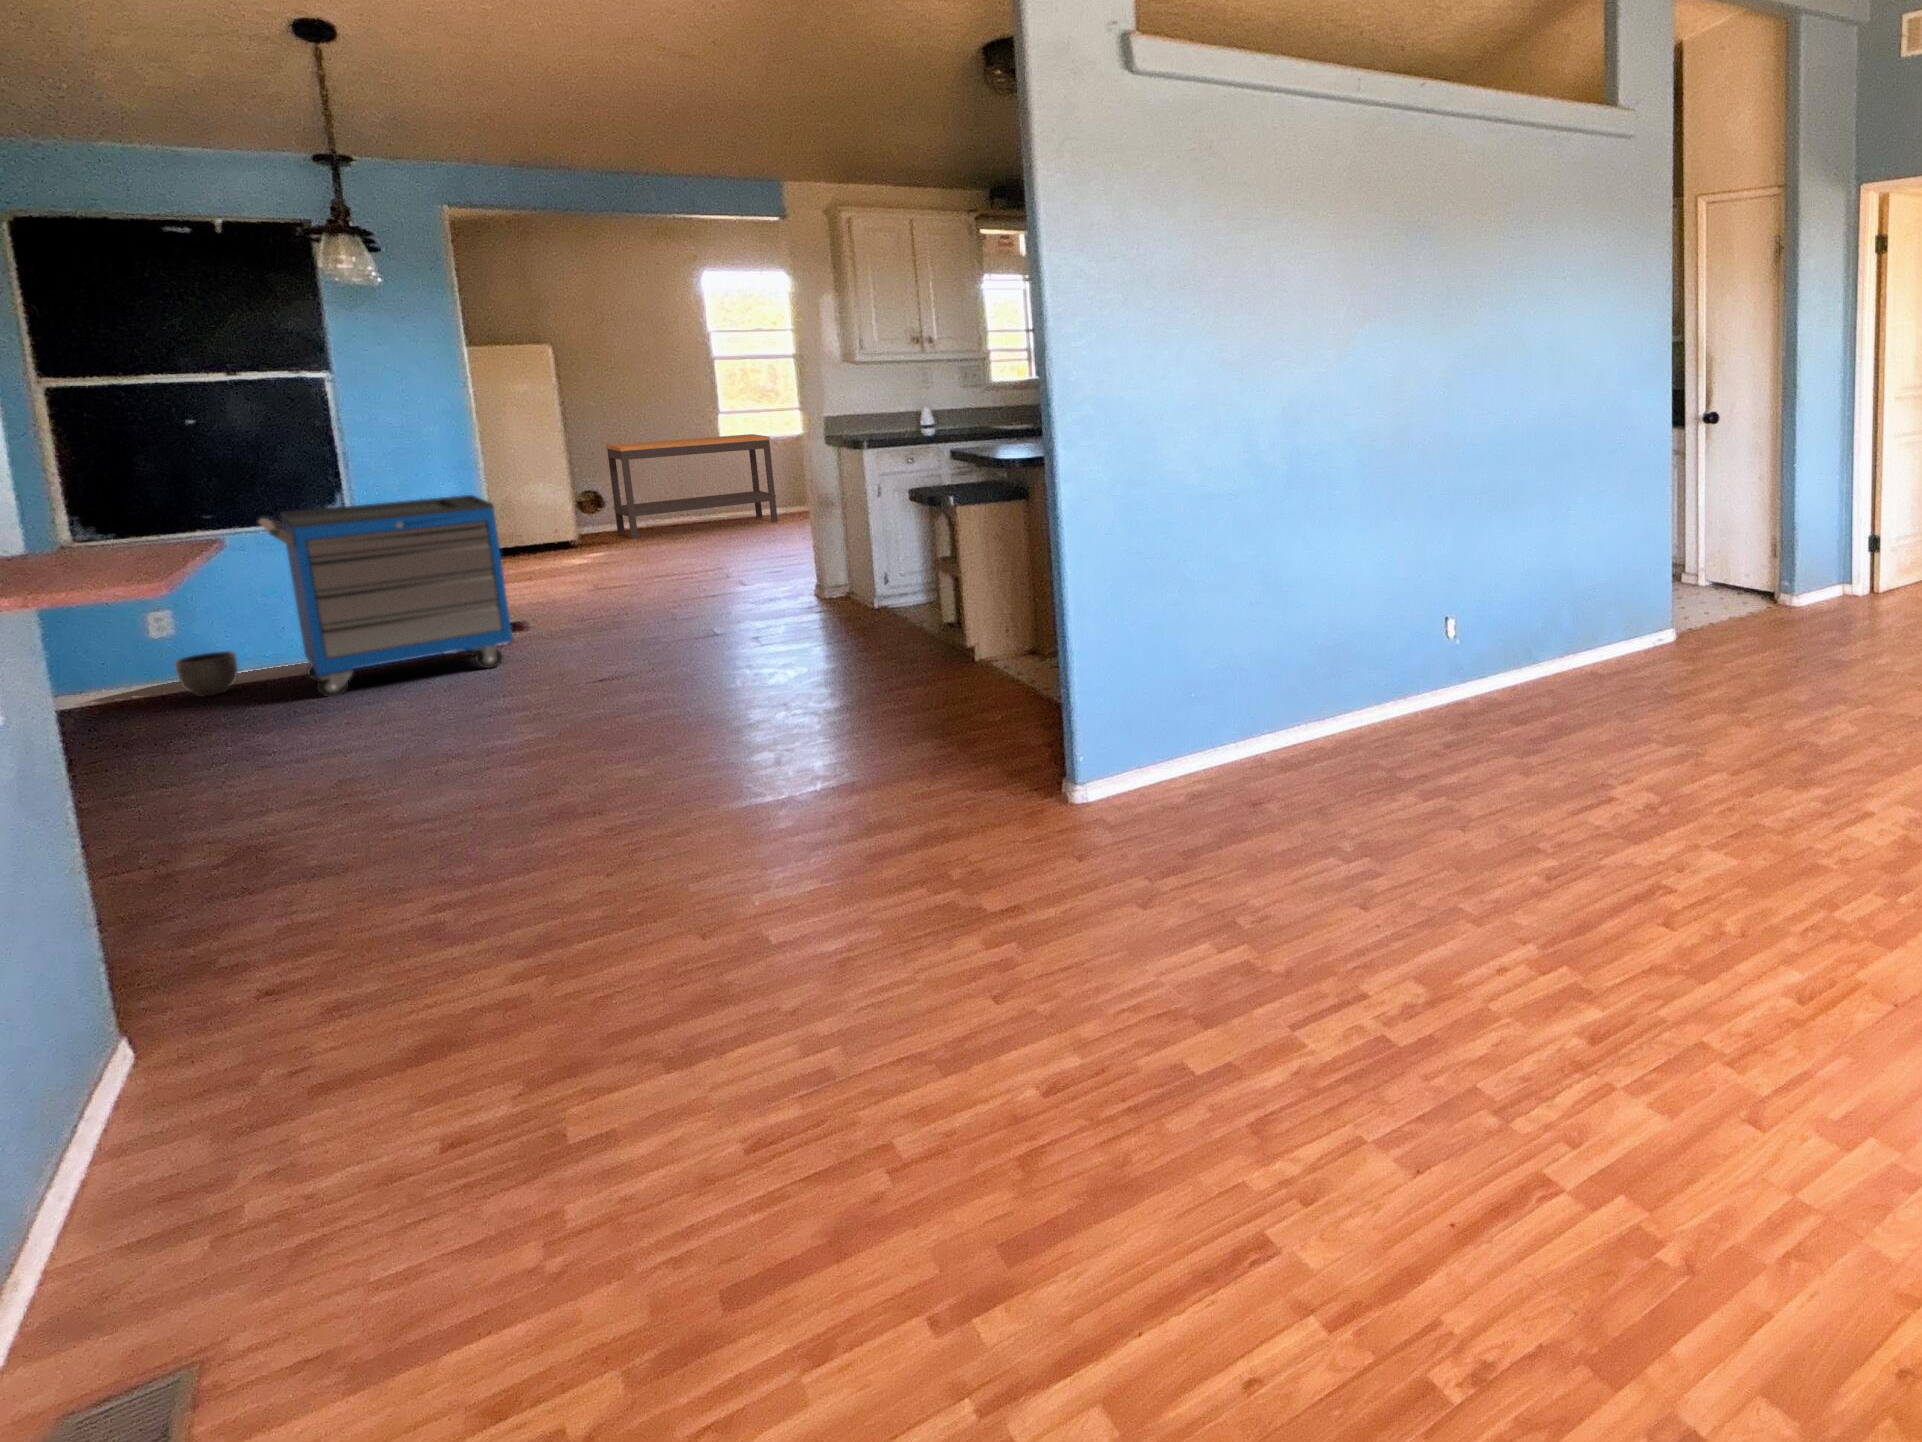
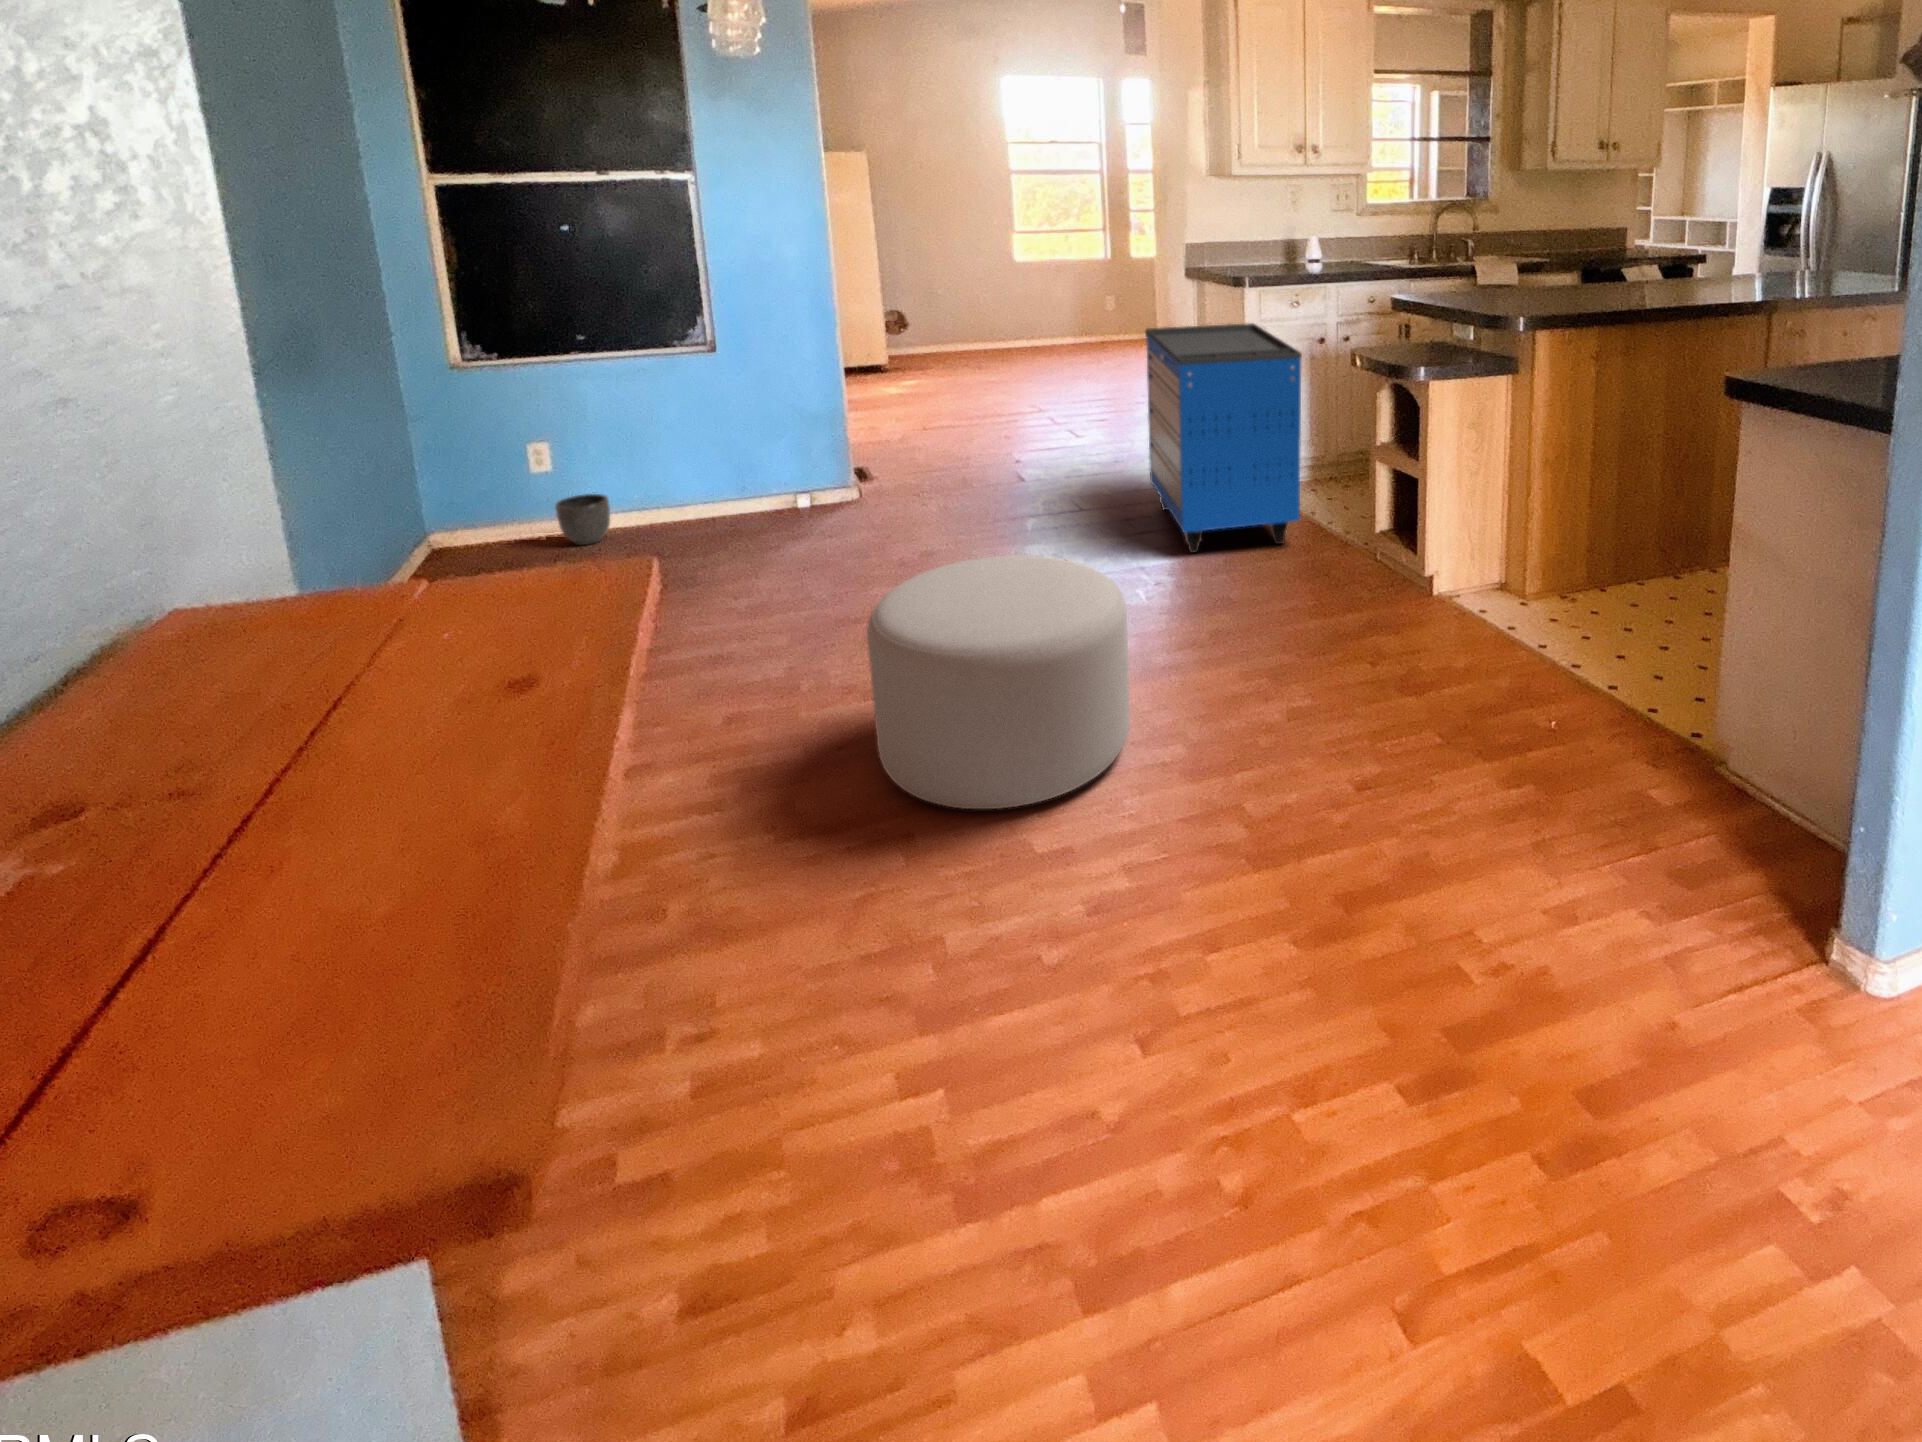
console table: present [606,434,778,539] -> none [938,239,1091,351]
storage cabinet: present [259,495,513,697] -> present [1145,323,1302,553]
ottoman: none [506,616,730,775] -> present [867,555,1130,809]

